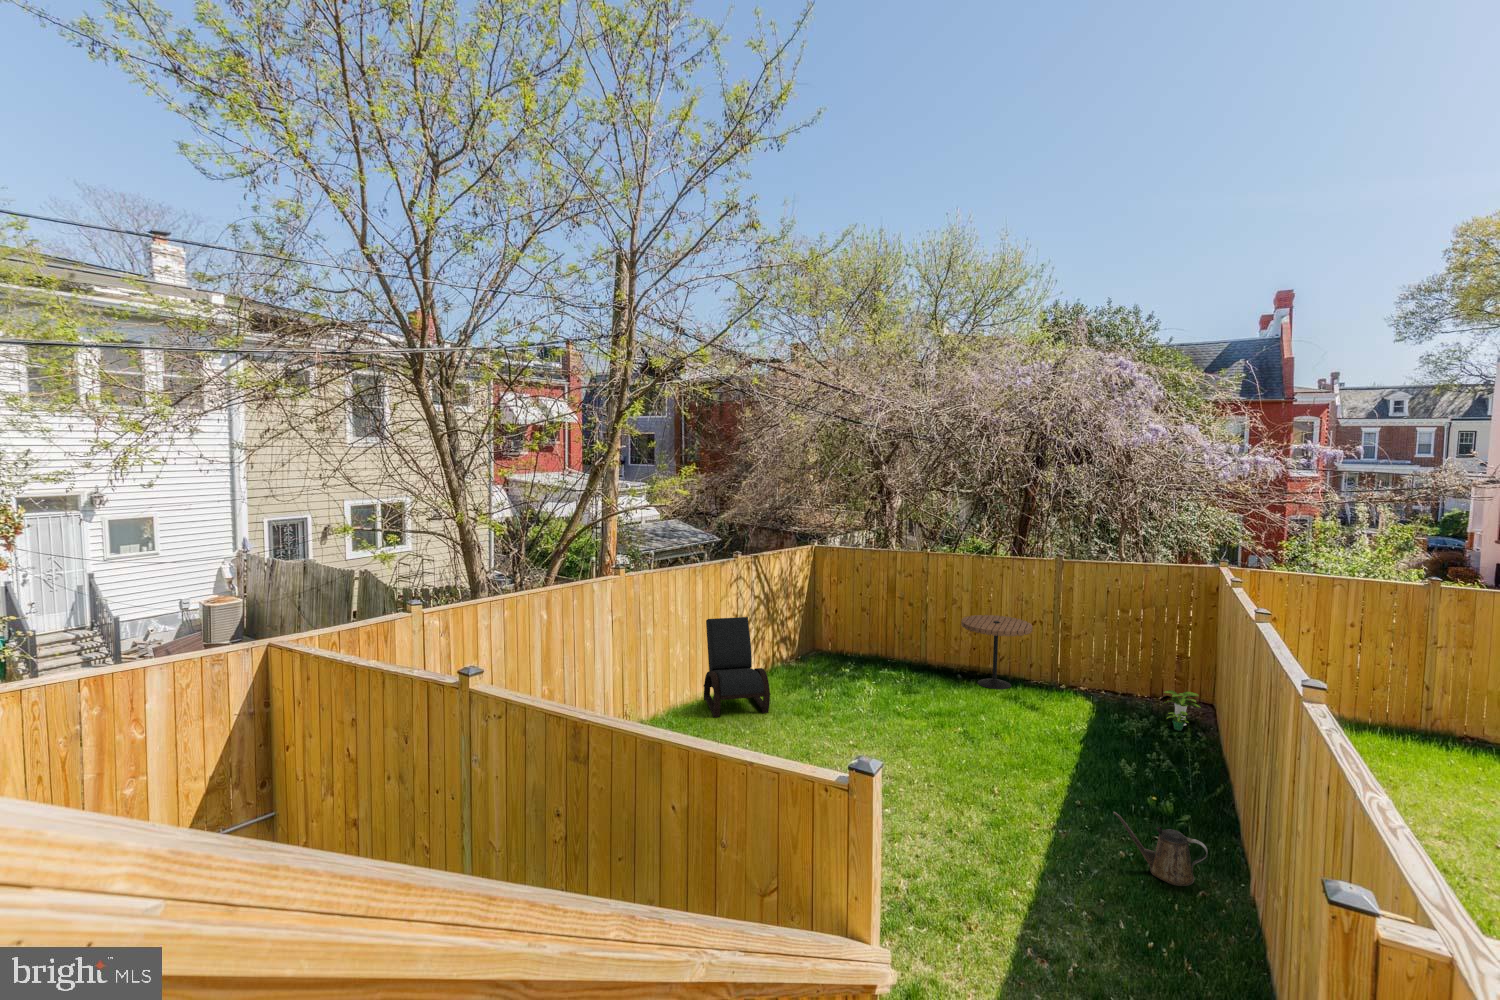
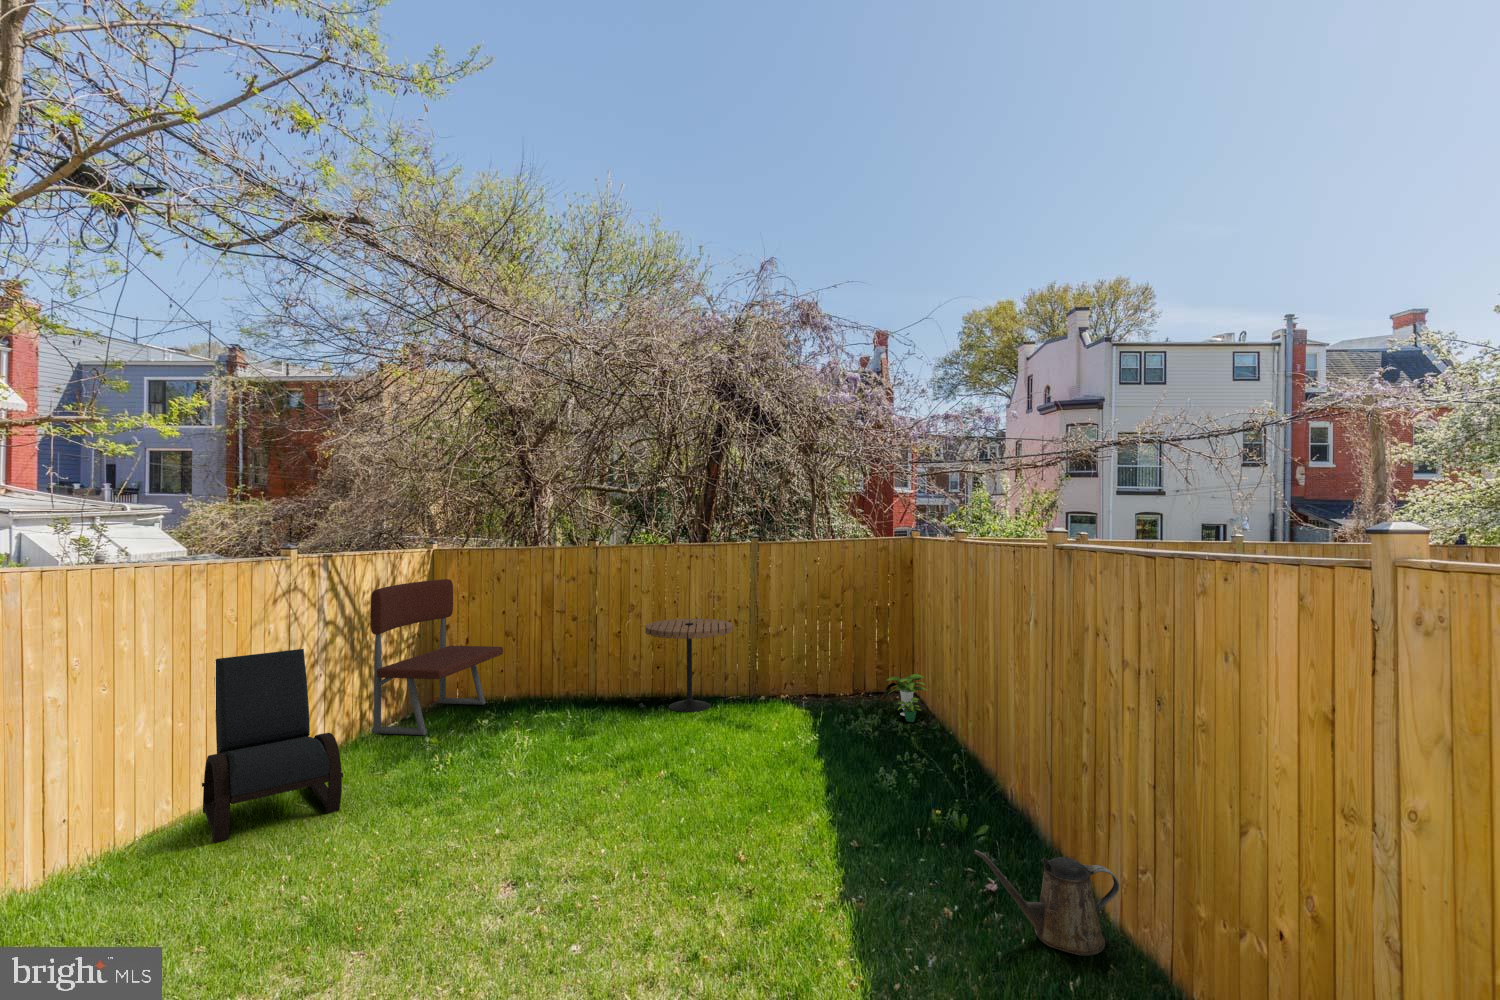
bench: none [779,568,860,674] -> present [370,579,503,735]

